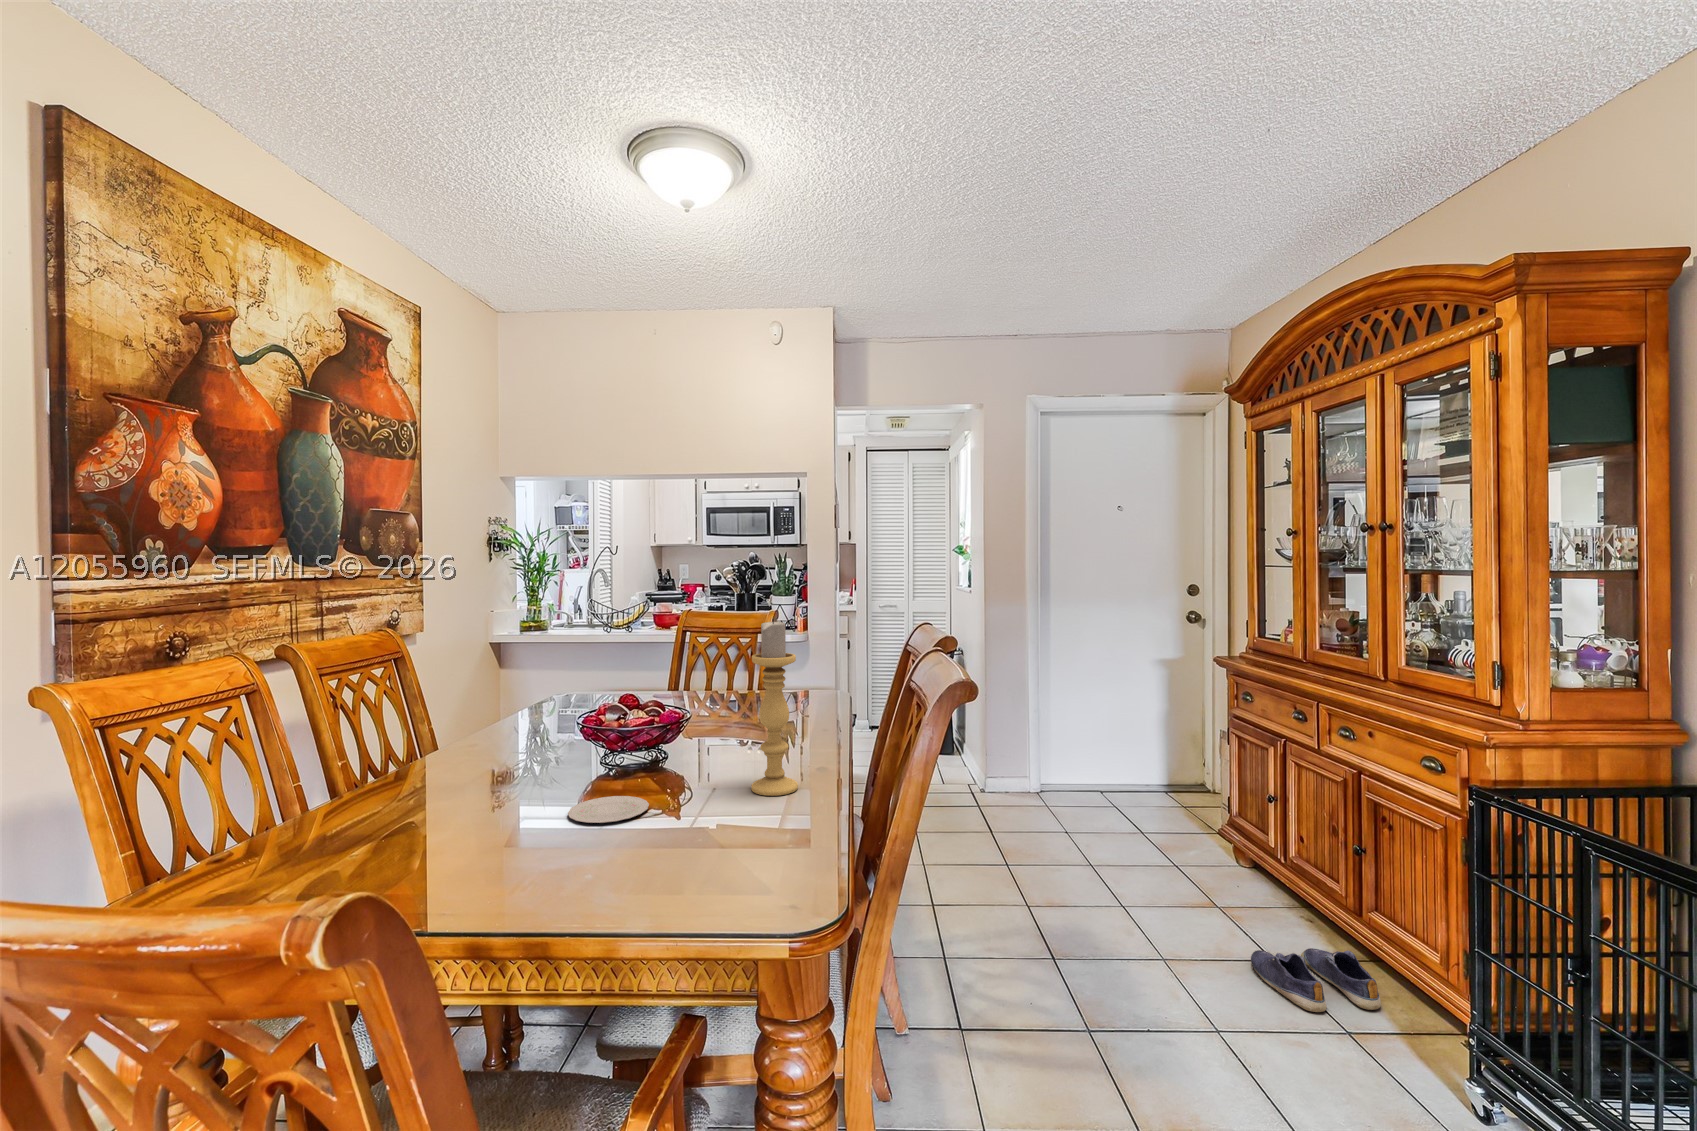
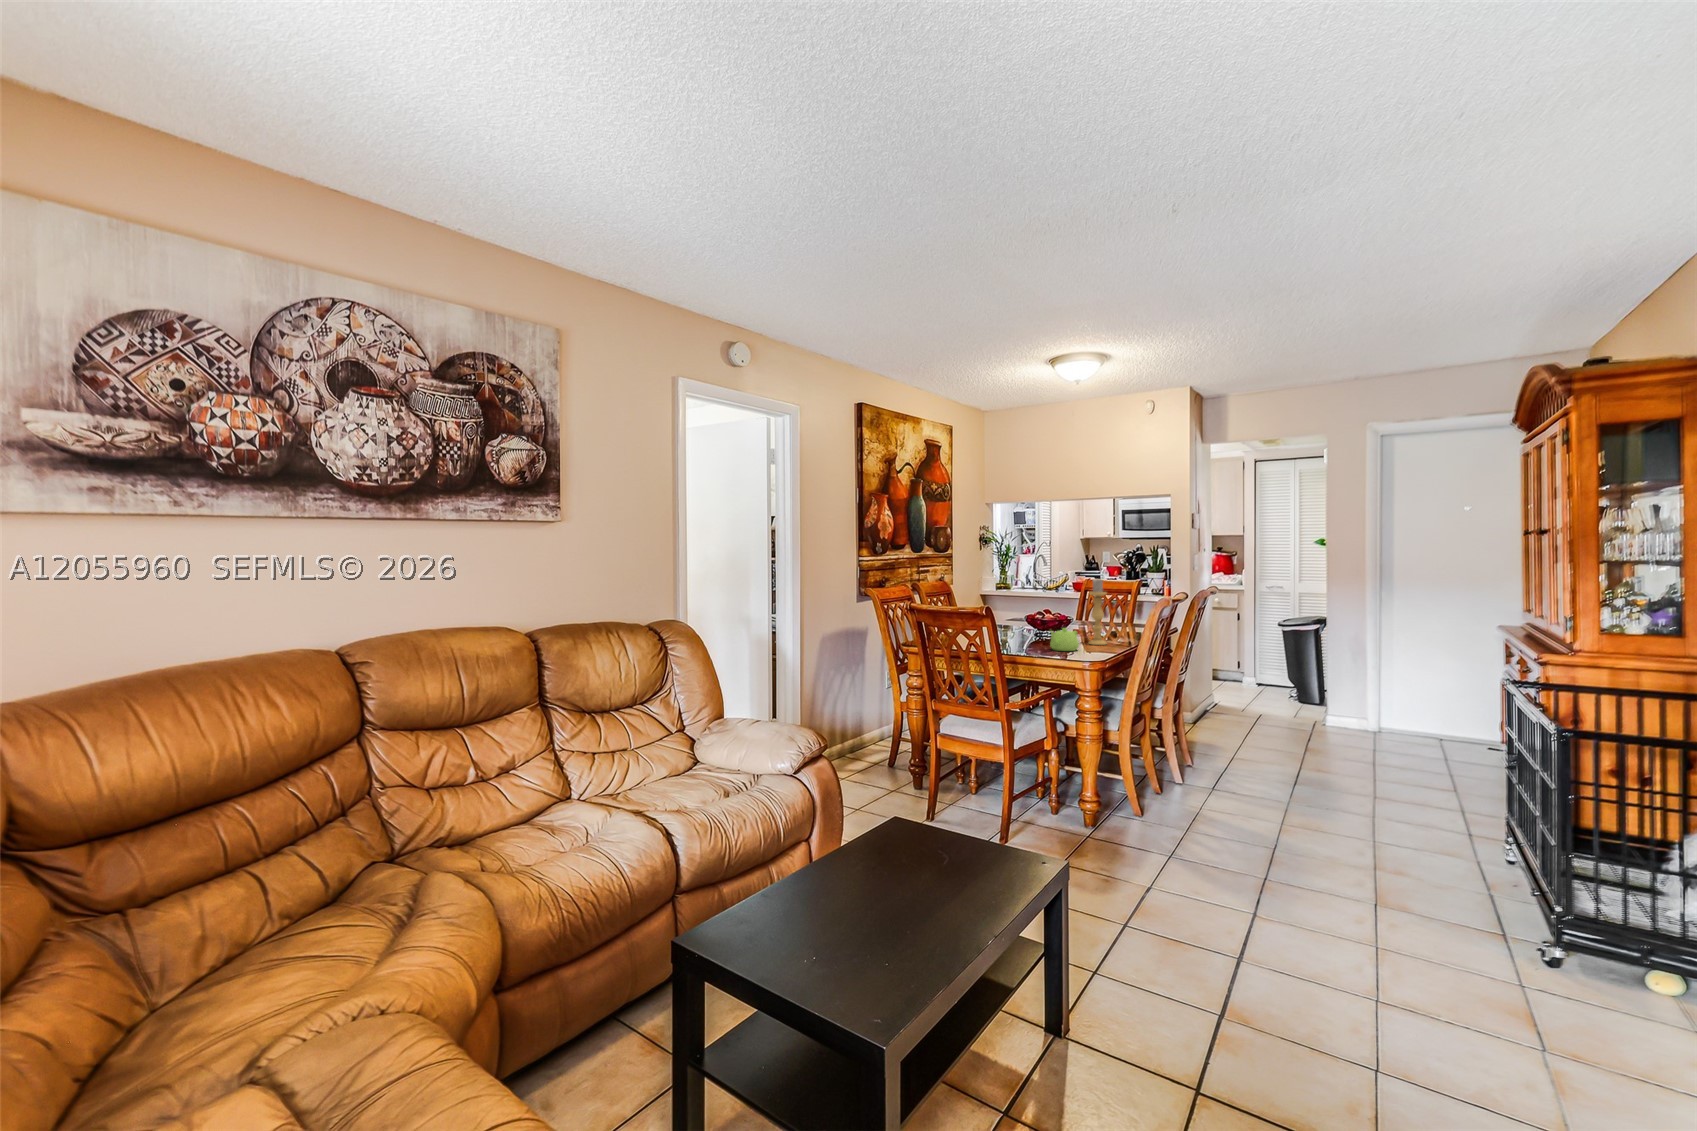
teapot: none [667,780,754,863] -> present [1050,628,1079,651]
plate: present [568,796,649,823] -> none [1020,594,1048,643]
shoe: present [1251,948,1381,1012] -> none [1408,786,1480,819]

